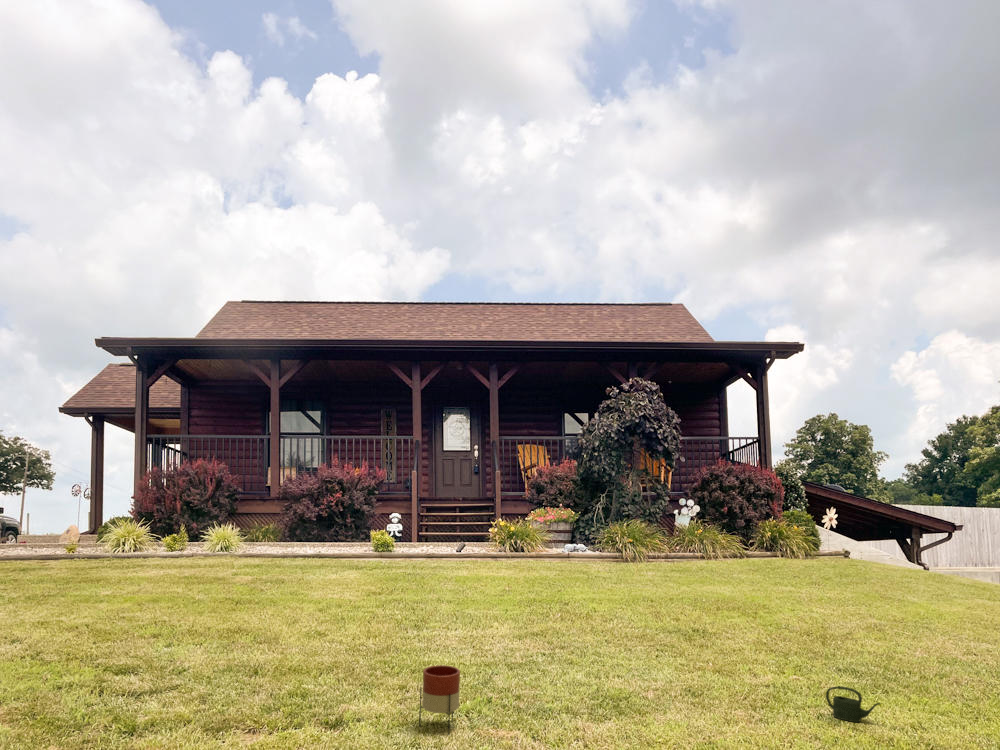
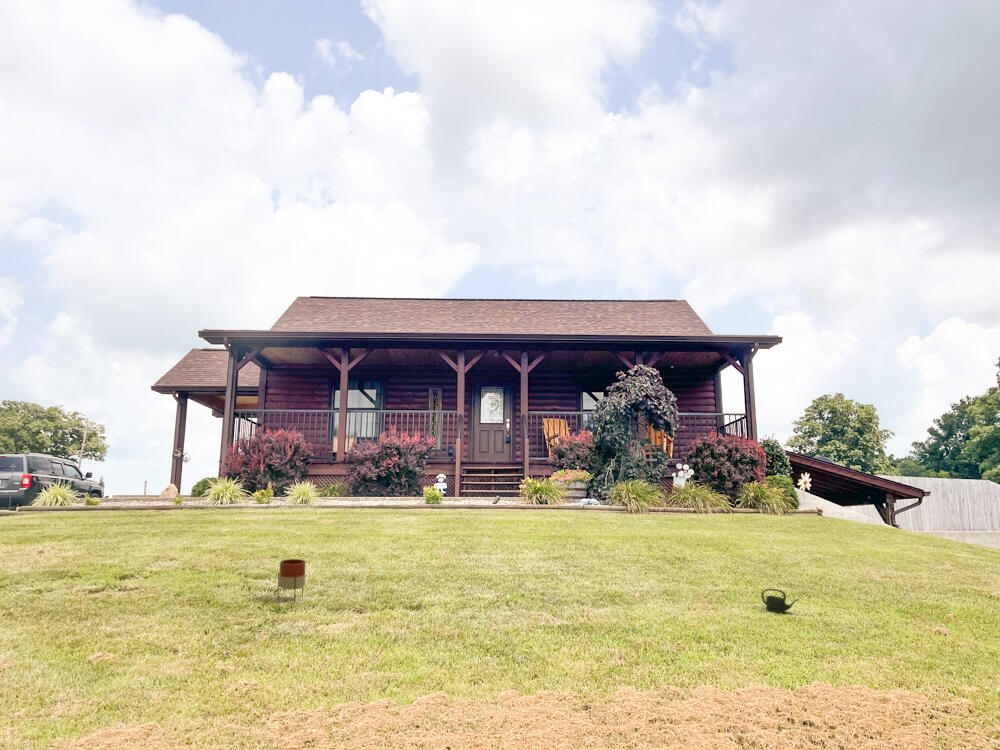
planter: present [419,665,460,734] -> present [278,559,306,603]

